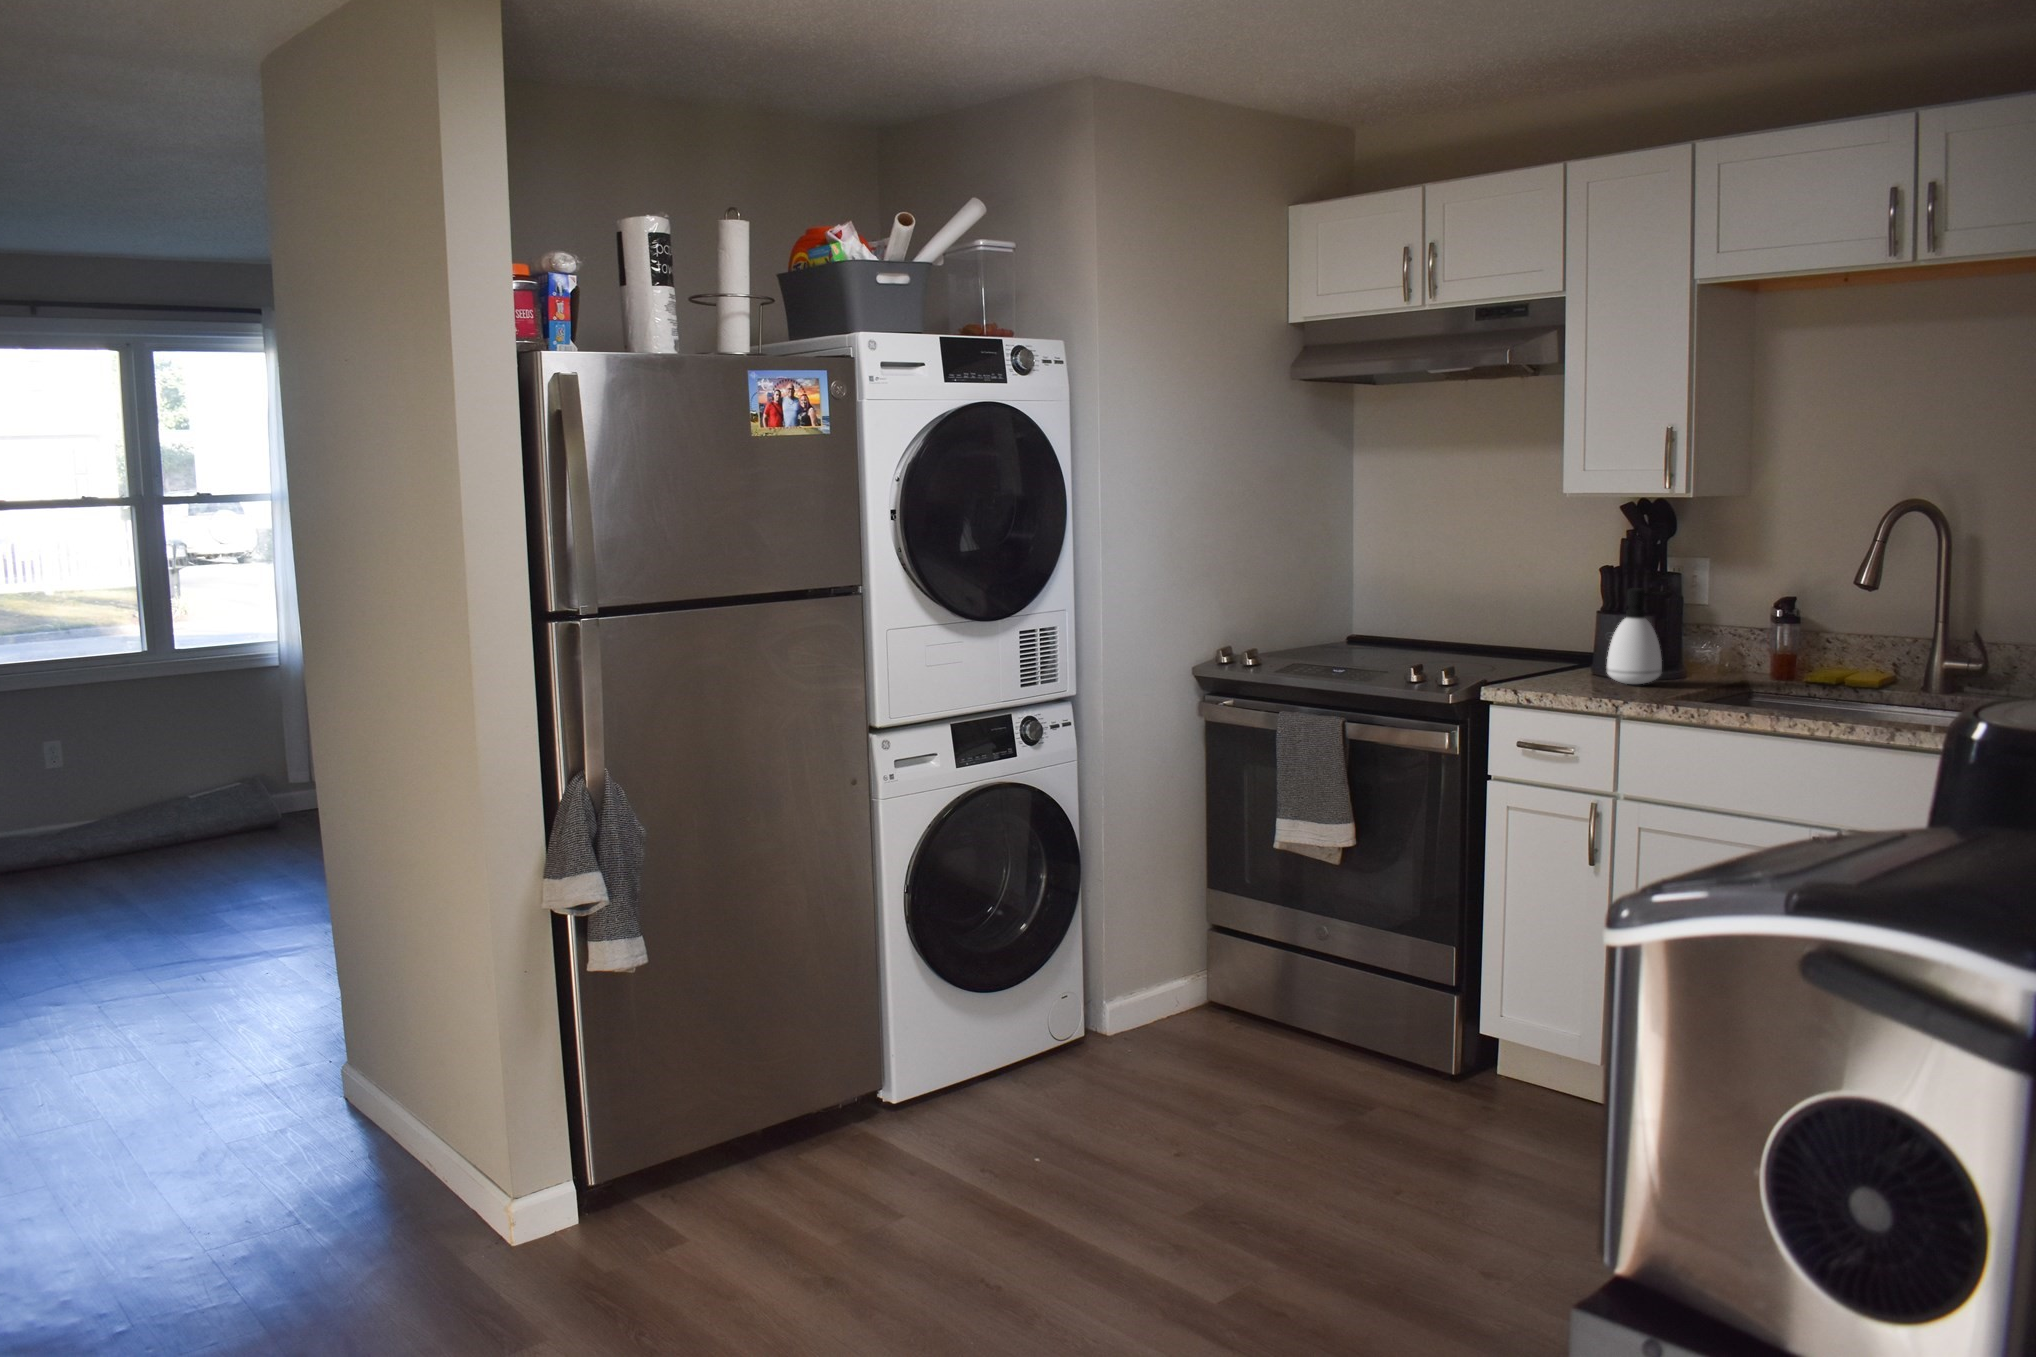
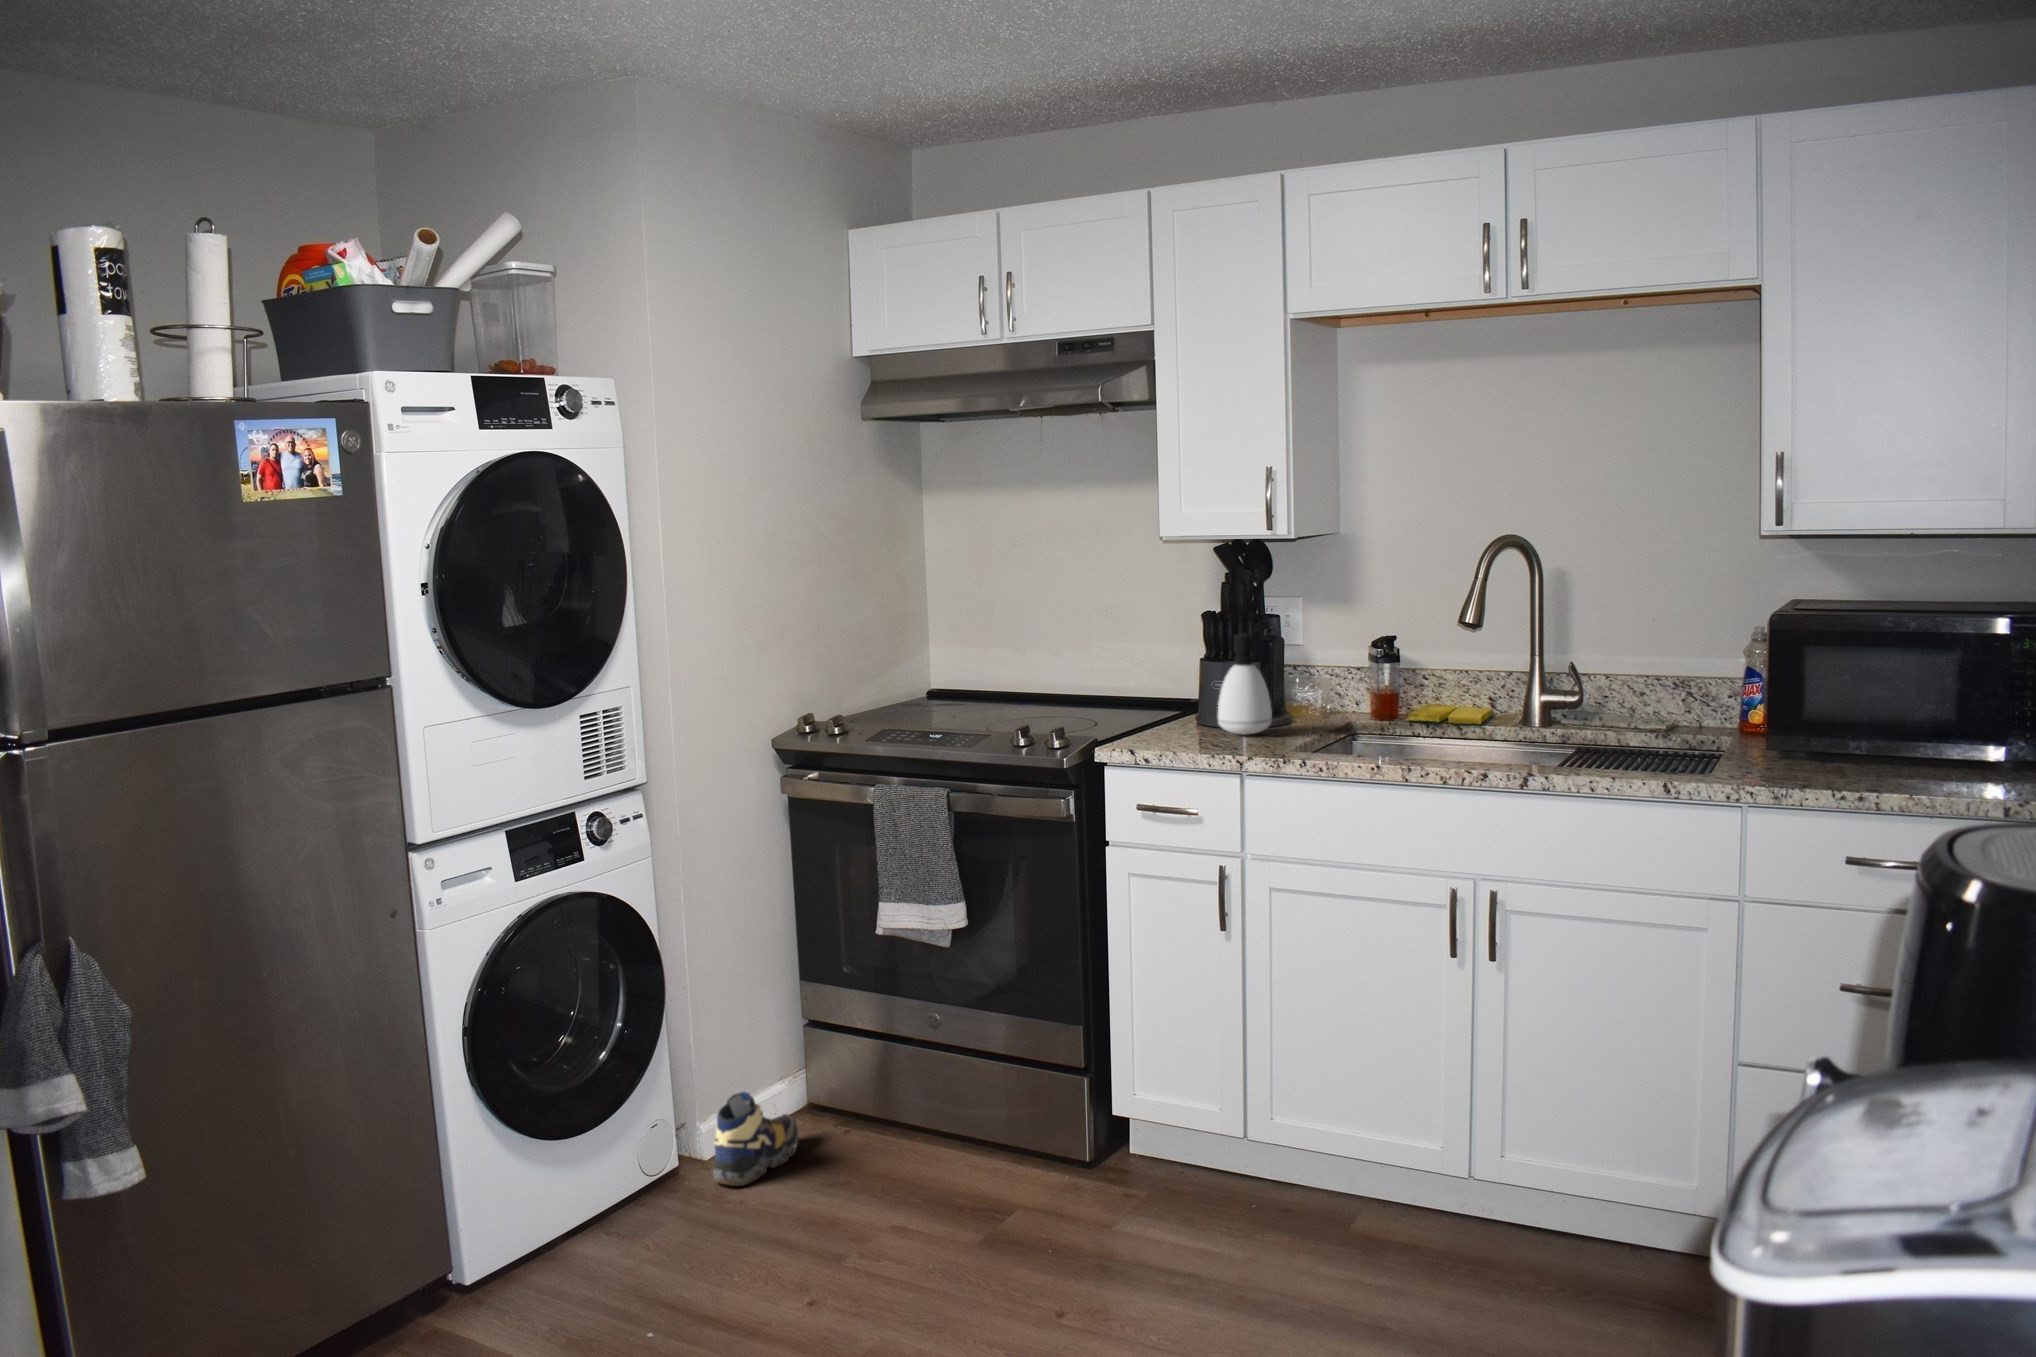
shoe: none [1116,973,1194,1053] -> present [713,1092,799,1186]

